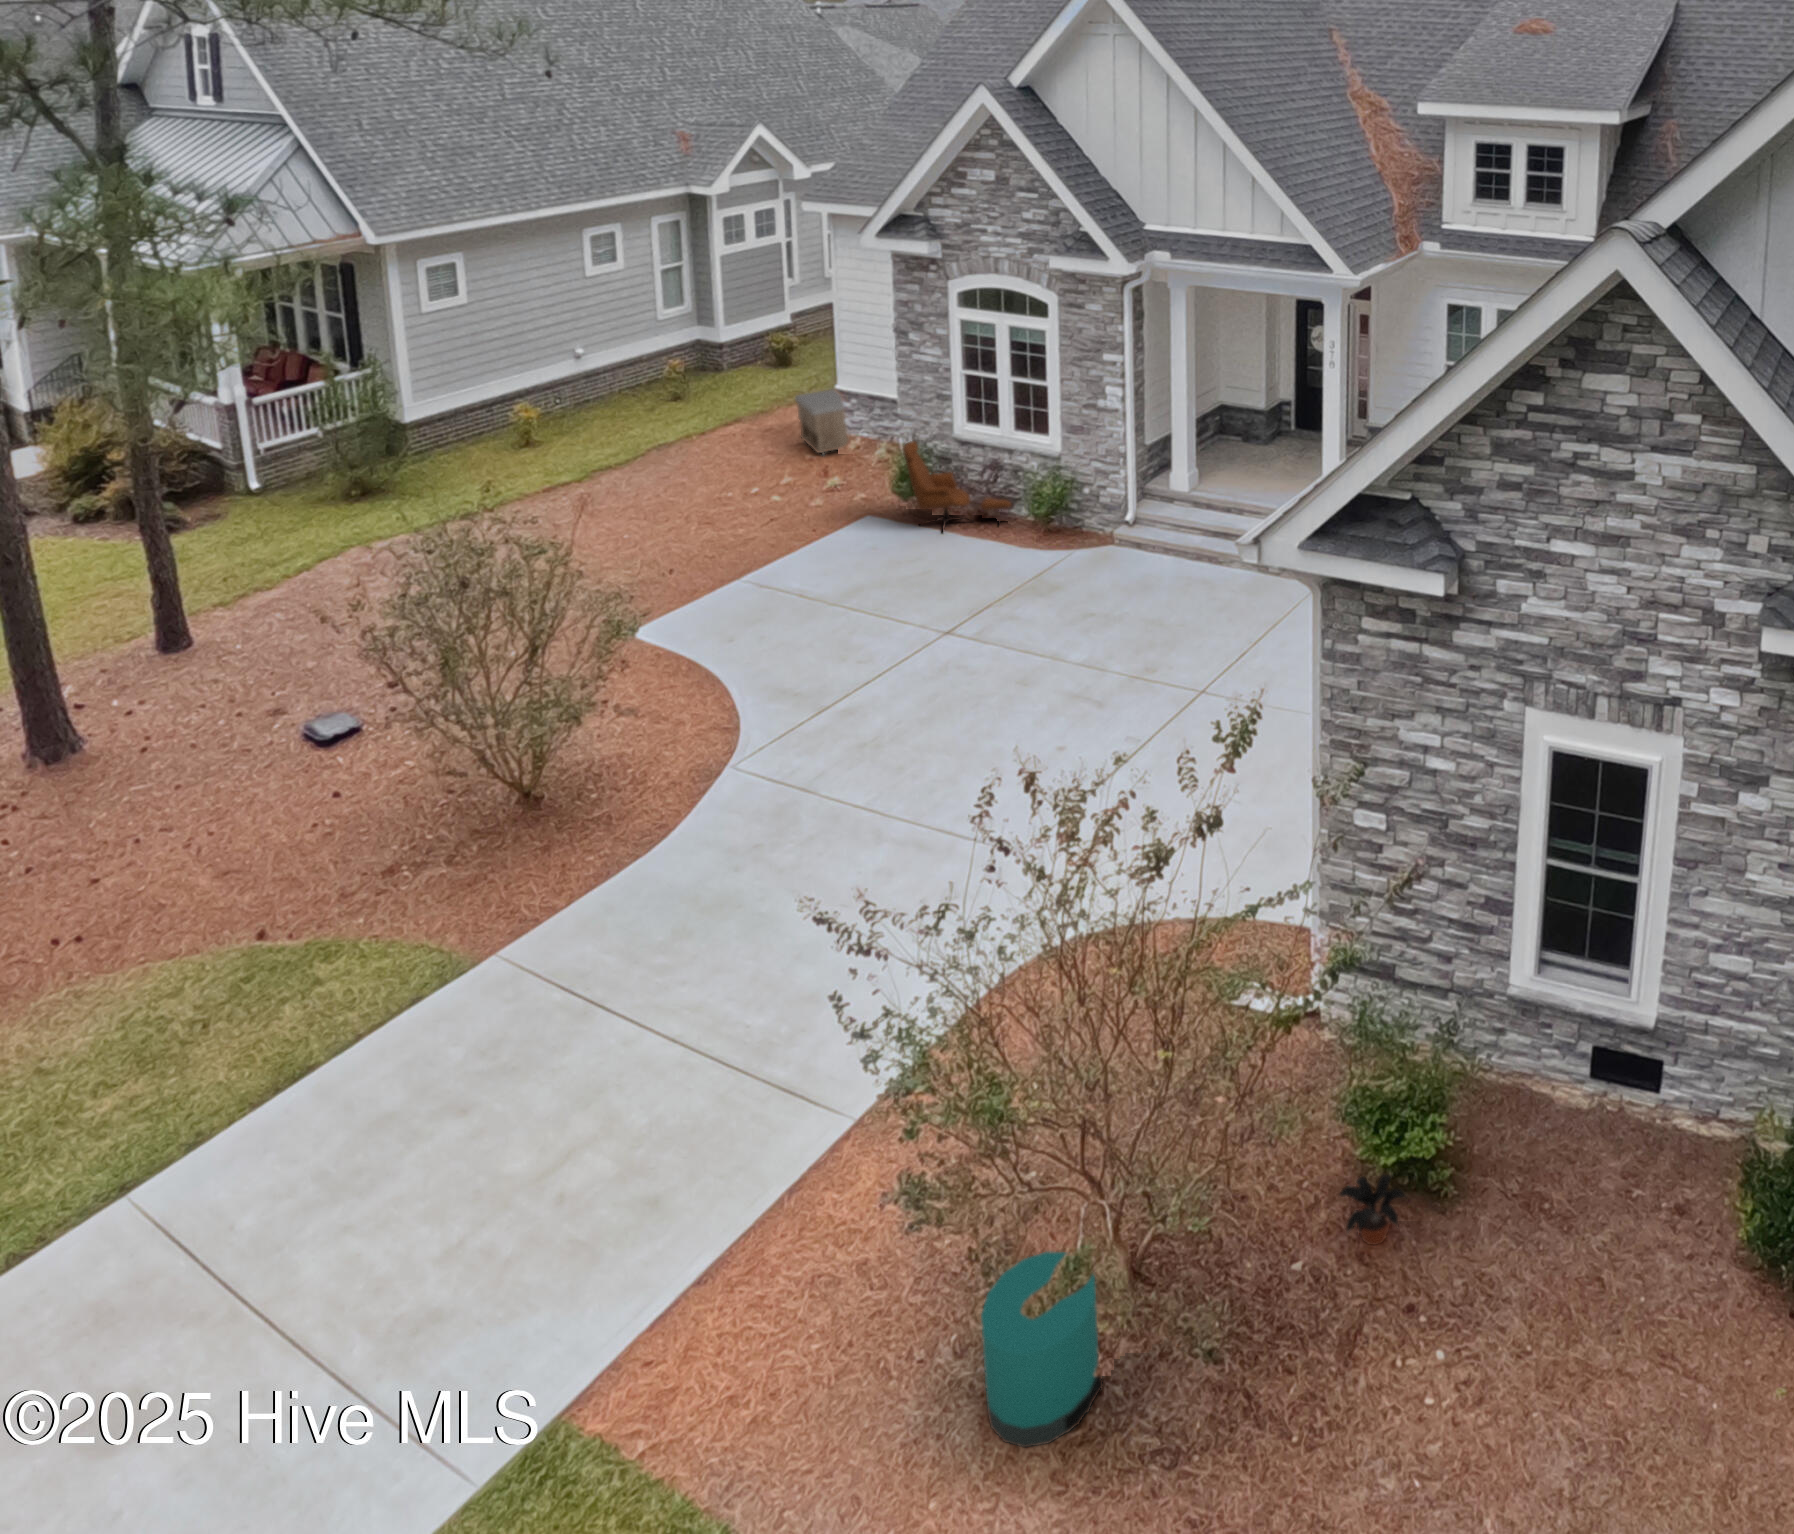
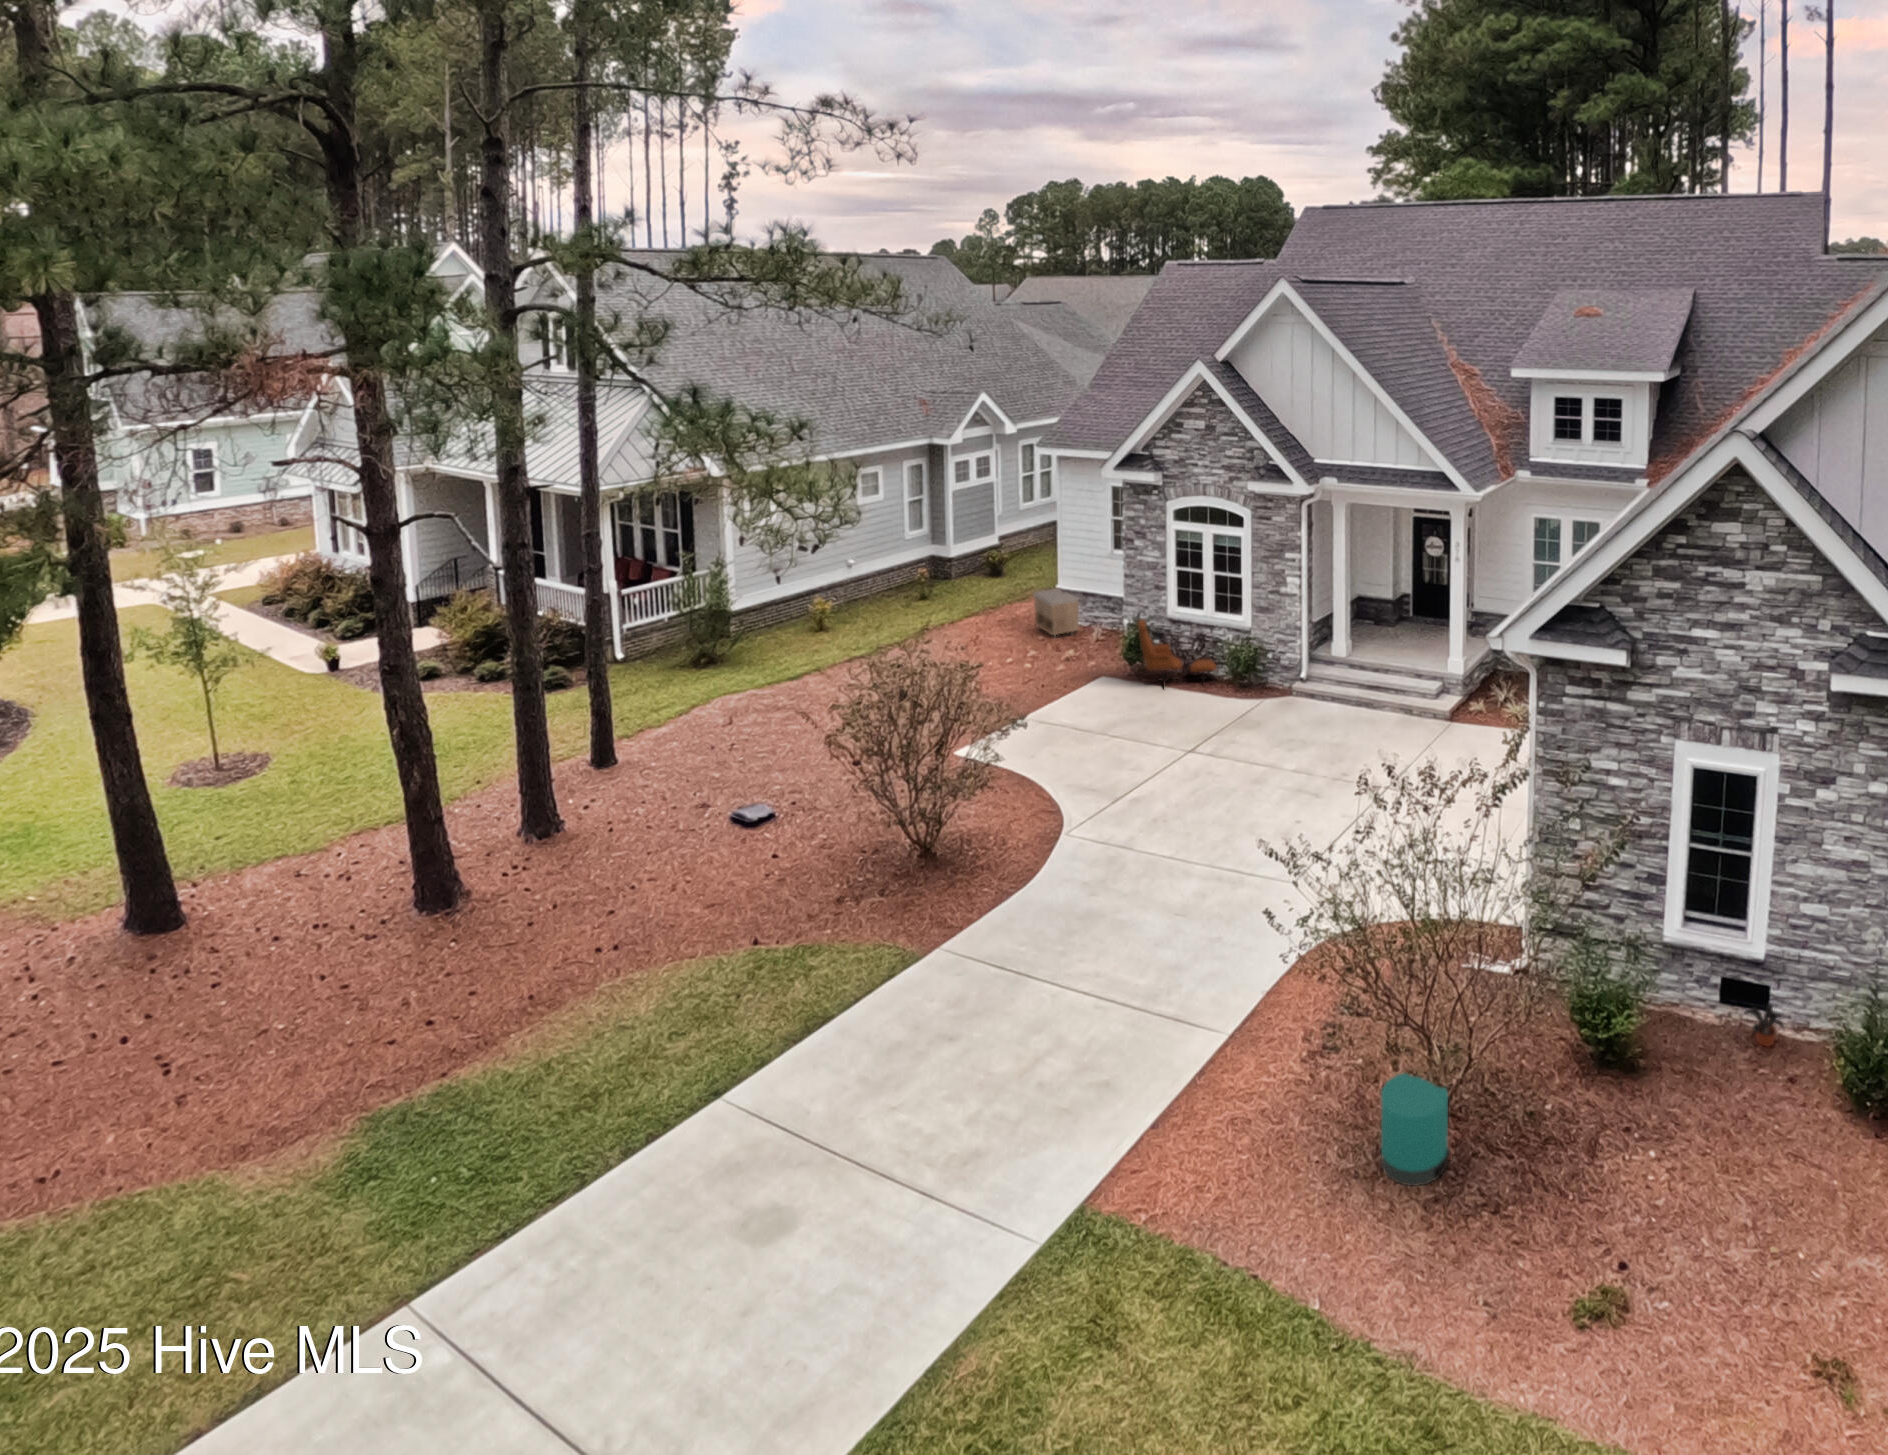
potted plant: present [1339,1174,1405,1245] -> present [1744,1003,1784,1046]

